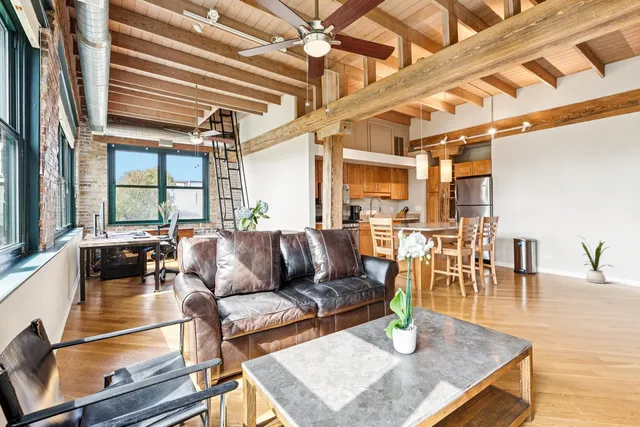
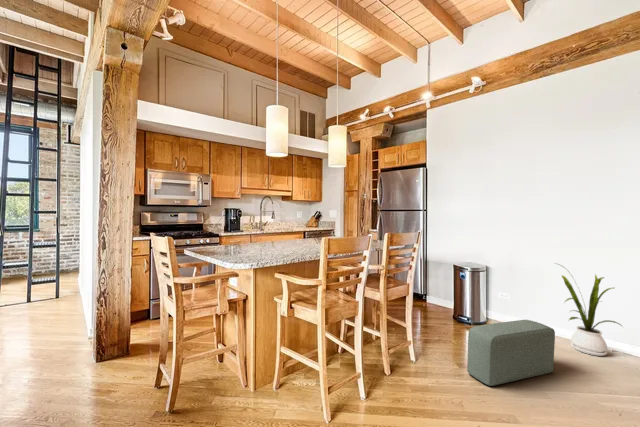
pouf: none [526,263,572,290] -> present [467,320,555,386]

